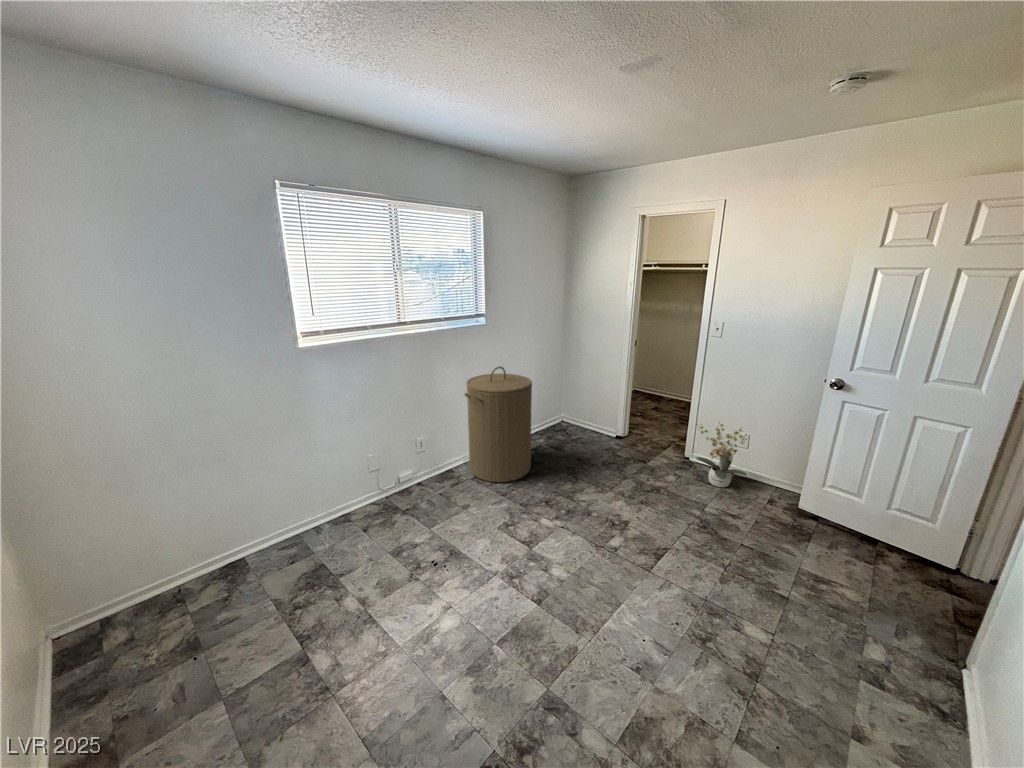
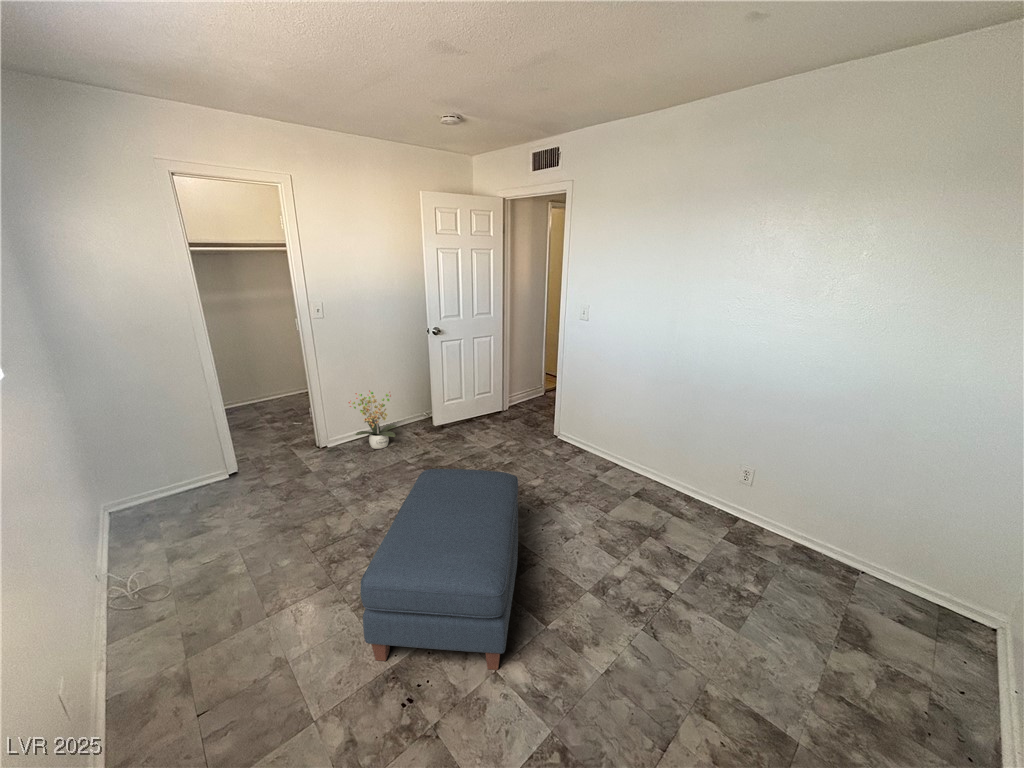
laundry hamper: present [465,367,532,482] -> none [50,425,249,655]
ottoman: none [442,482,628,608] -> present [360,469,518,670]

